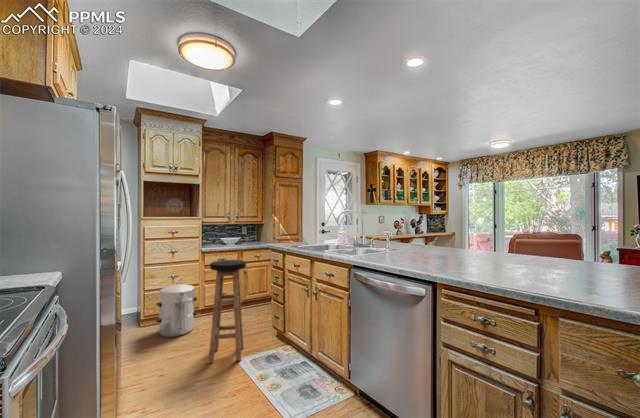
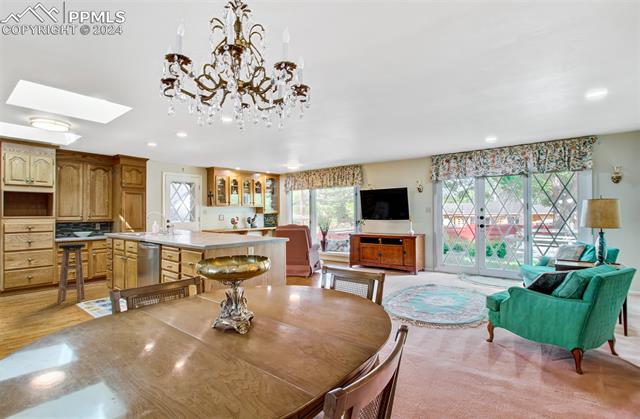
waste bin: present [156,283,197,337] -> none [16,263,51,299]

